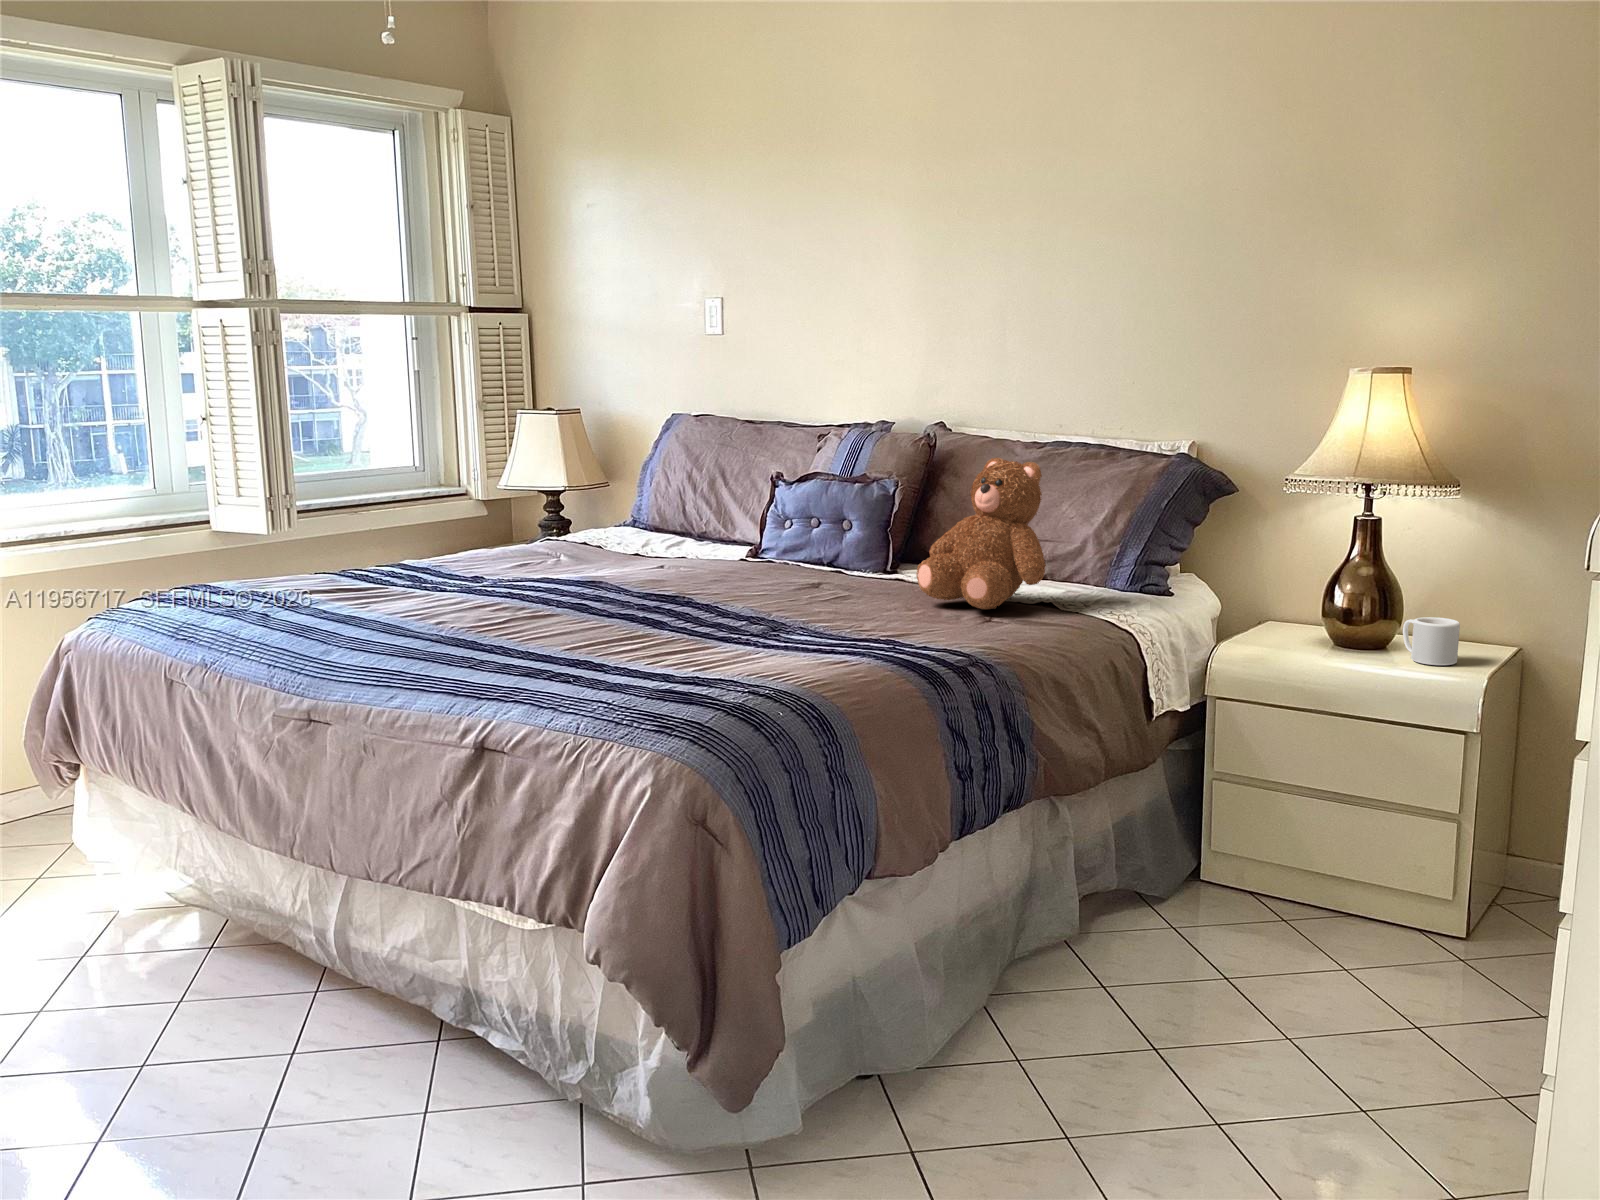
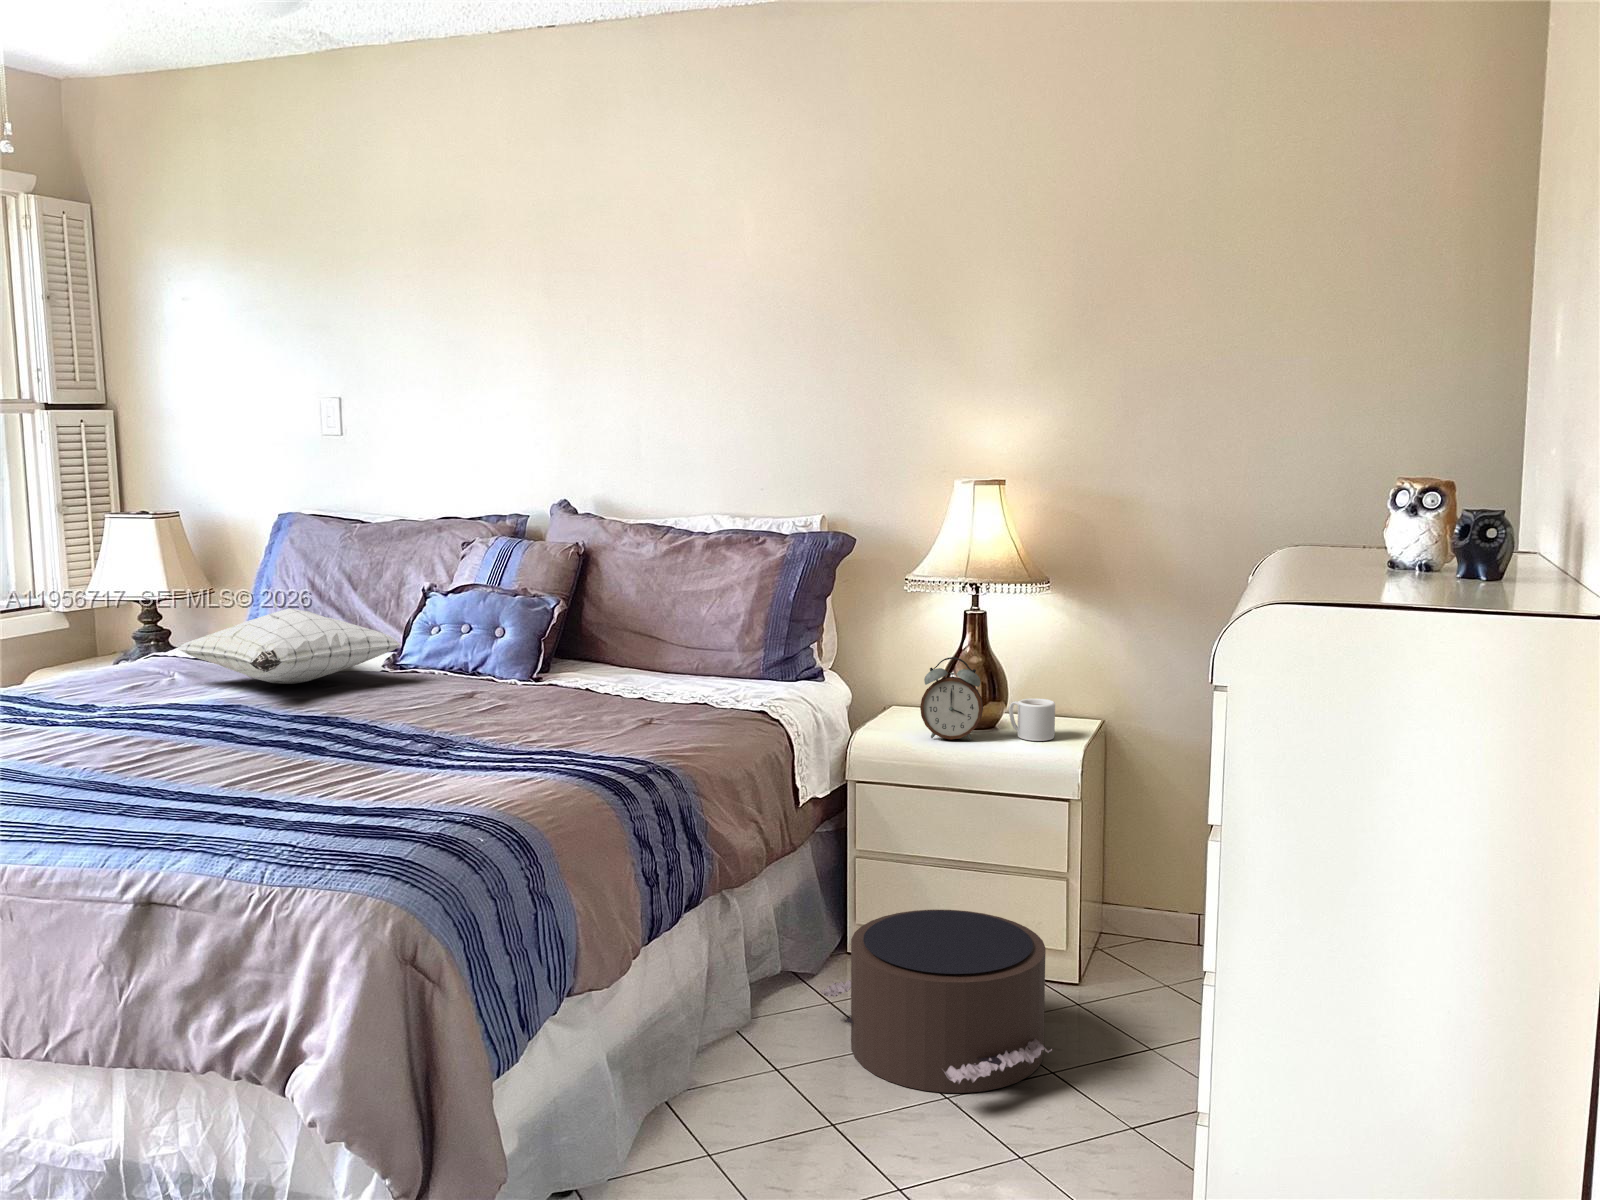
teddy bear: present [916,458,1046,609] -> none [576,566,702,715]
pillow: none [556,494,756,567] -> present [177,608,401,684]
alarm clock: none [1294,566,1370,660] -> present [920,657,983,740]
pouf: none [1157,840,1420,1042] -> present [820,910,1052,1093]

